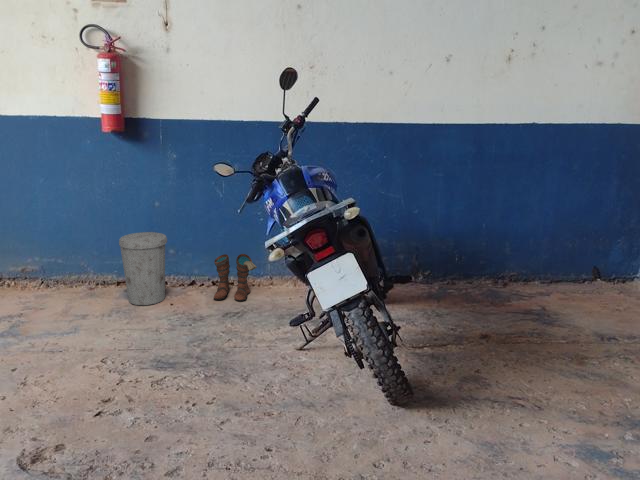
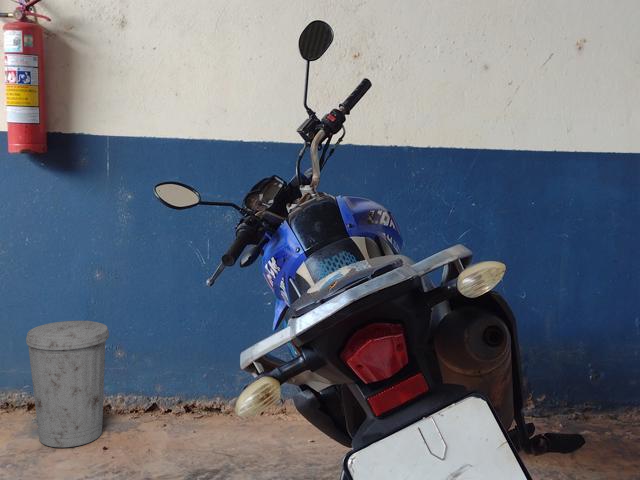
boots: present [214,254,257,301] -> none [183,360,259,443]

